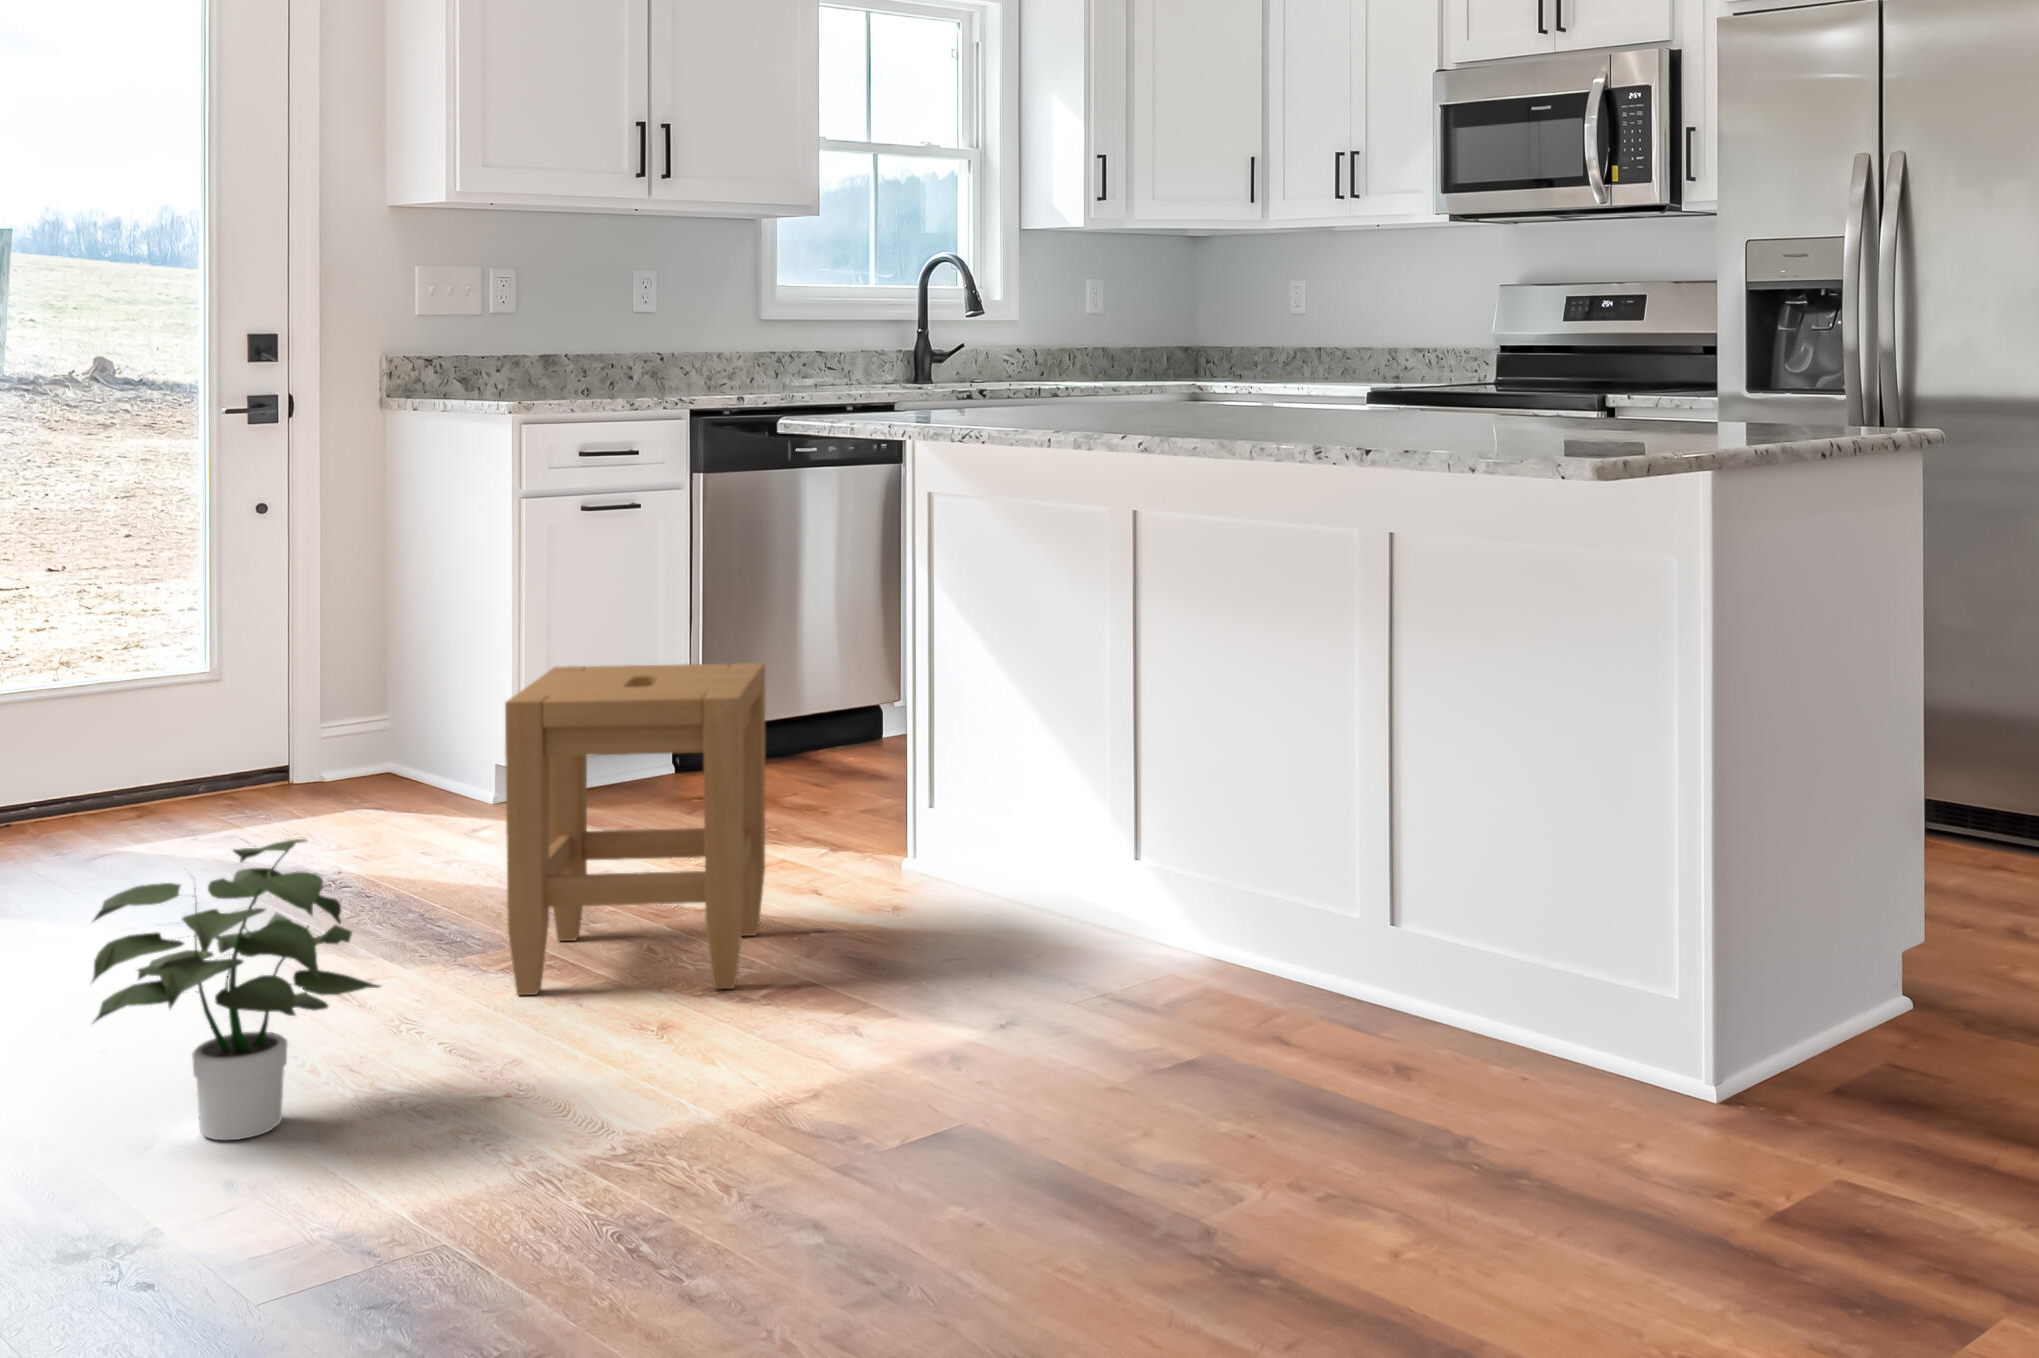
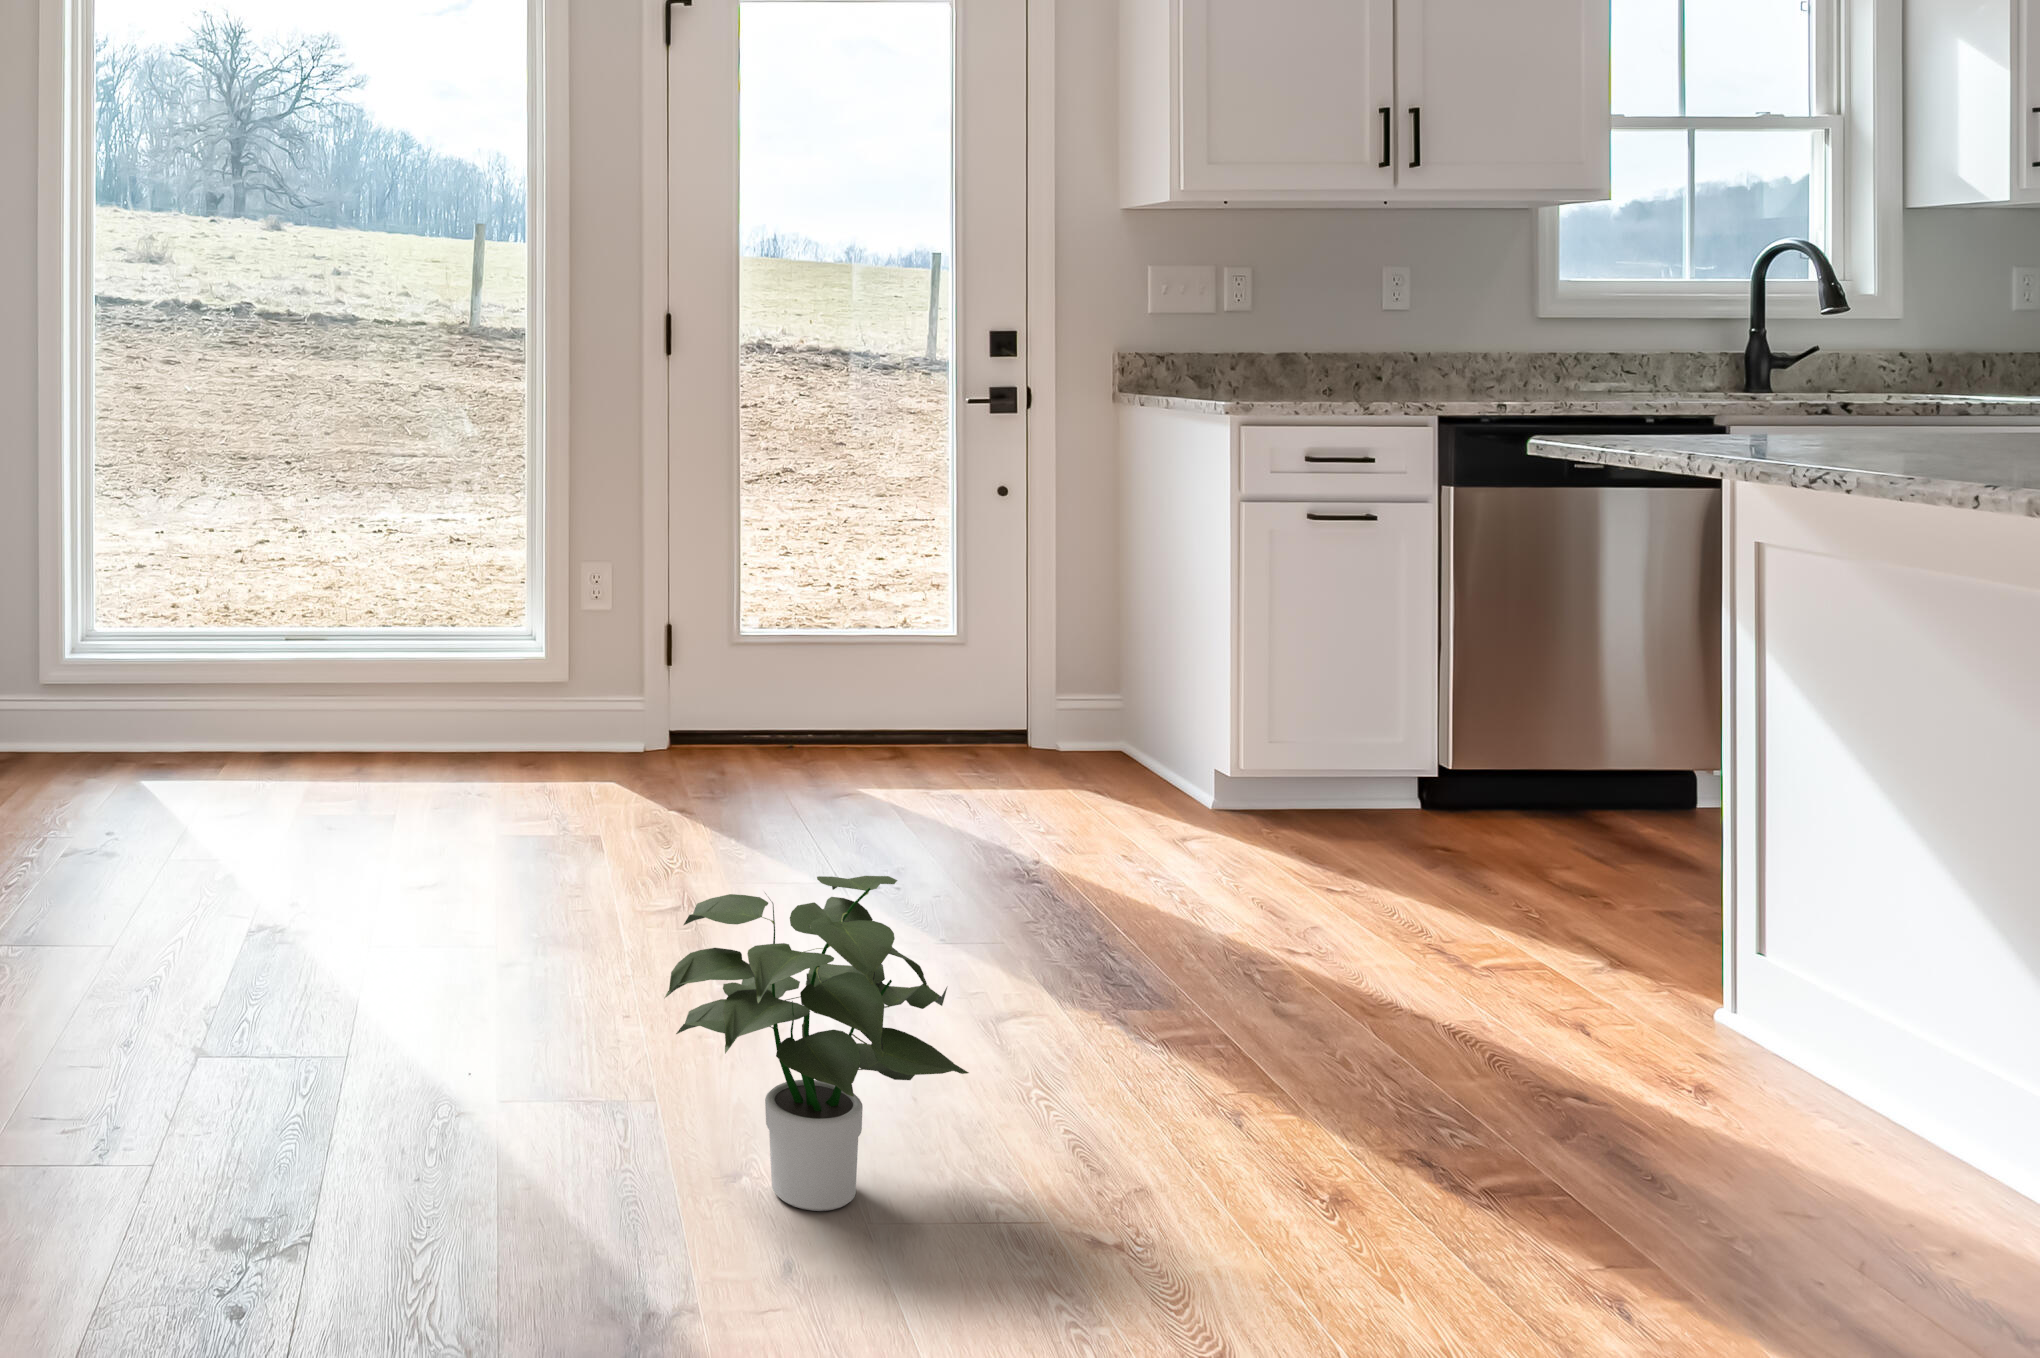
stool: present [505,663,765,995] -> none [1153,701,1505,1163]

